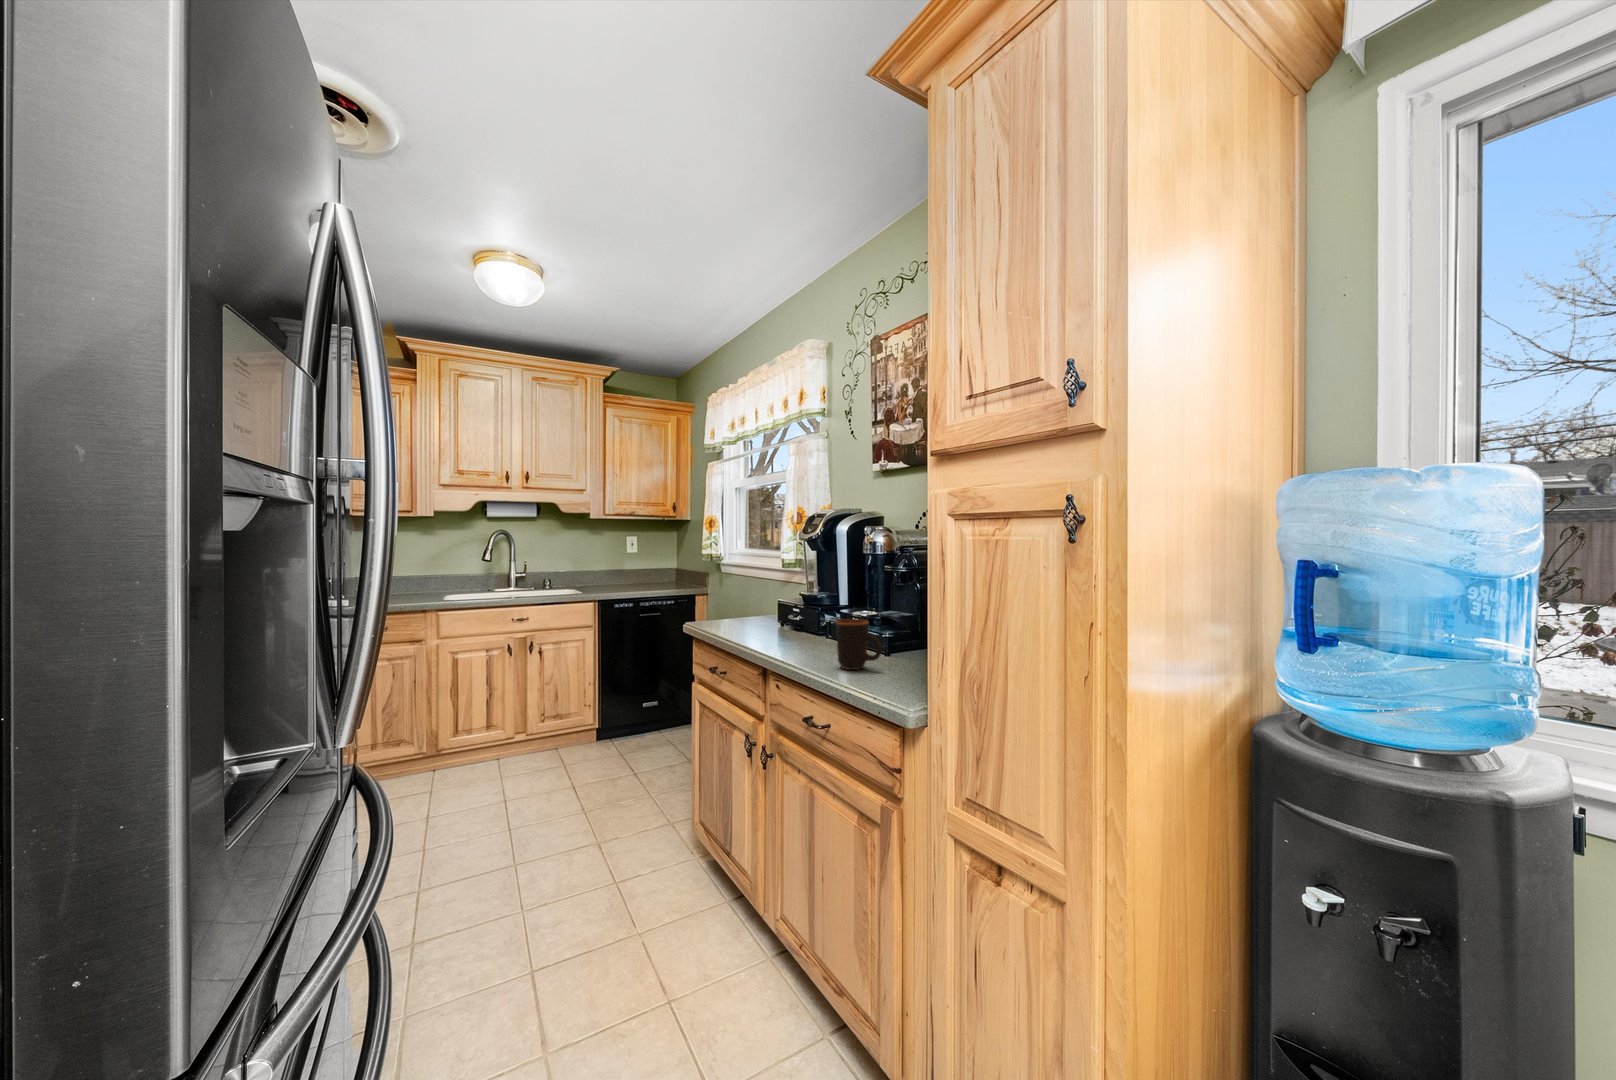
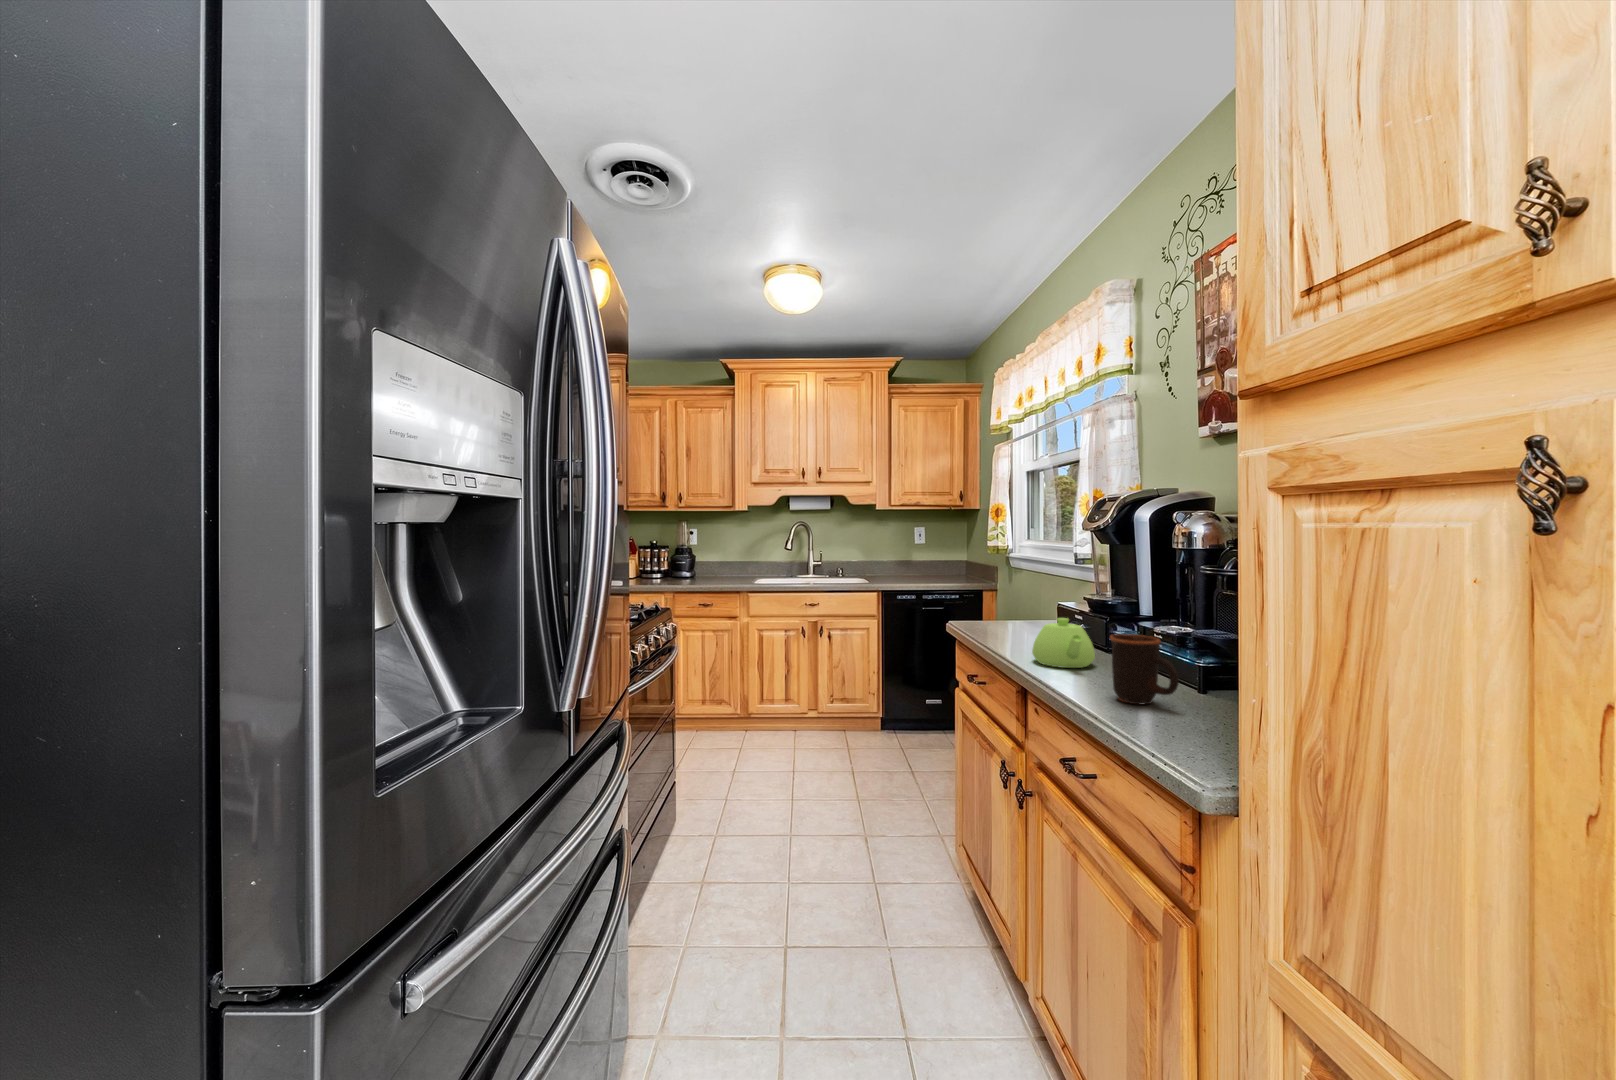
teapot: none [770,611,816,651] -> present [1032,618,1095,668]

